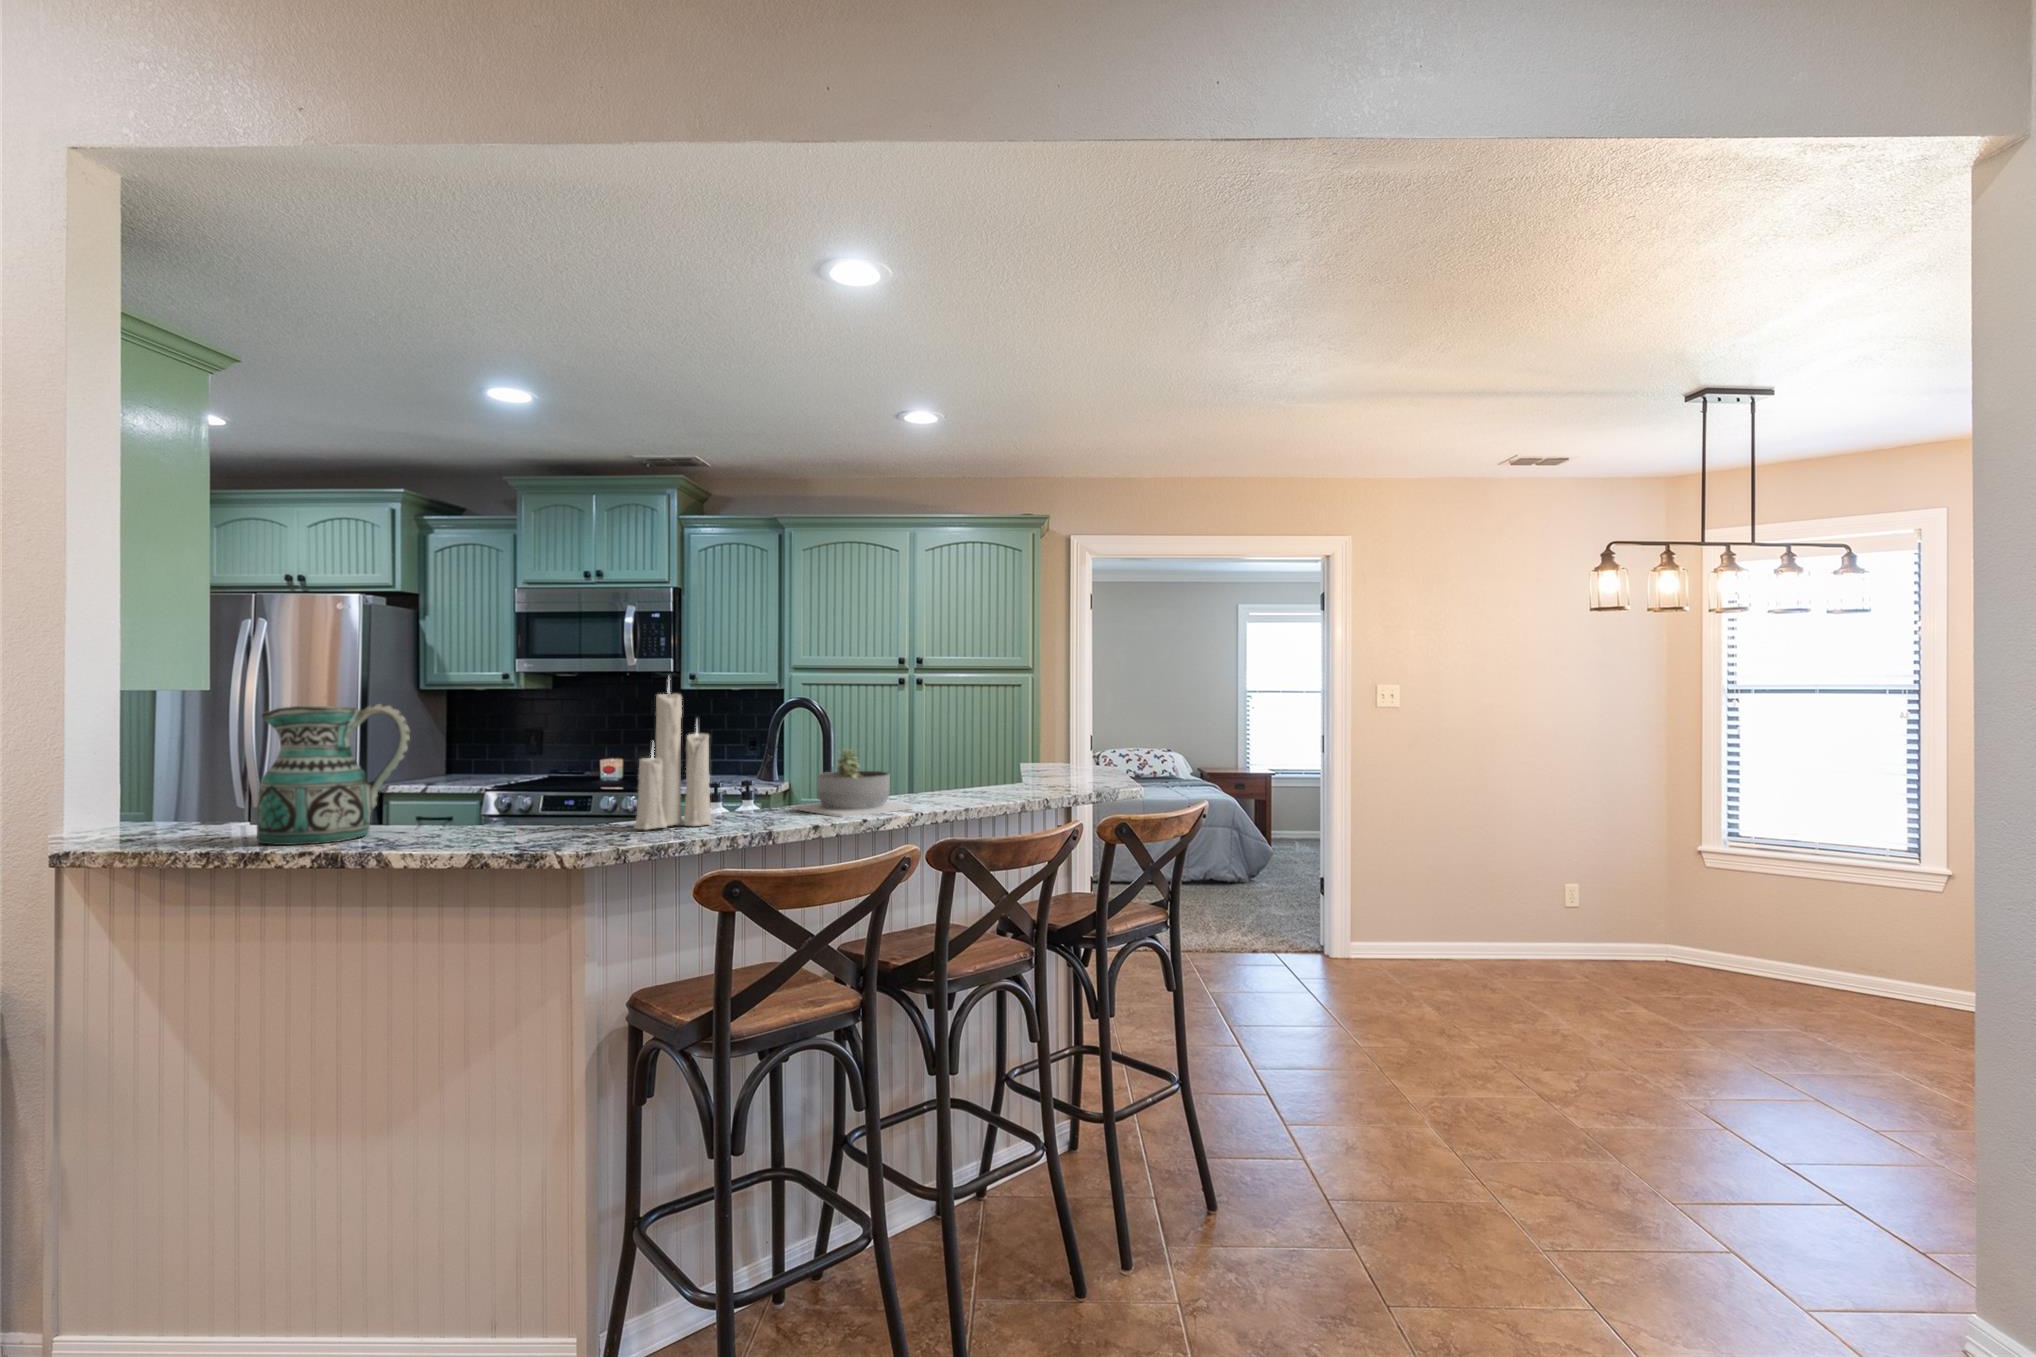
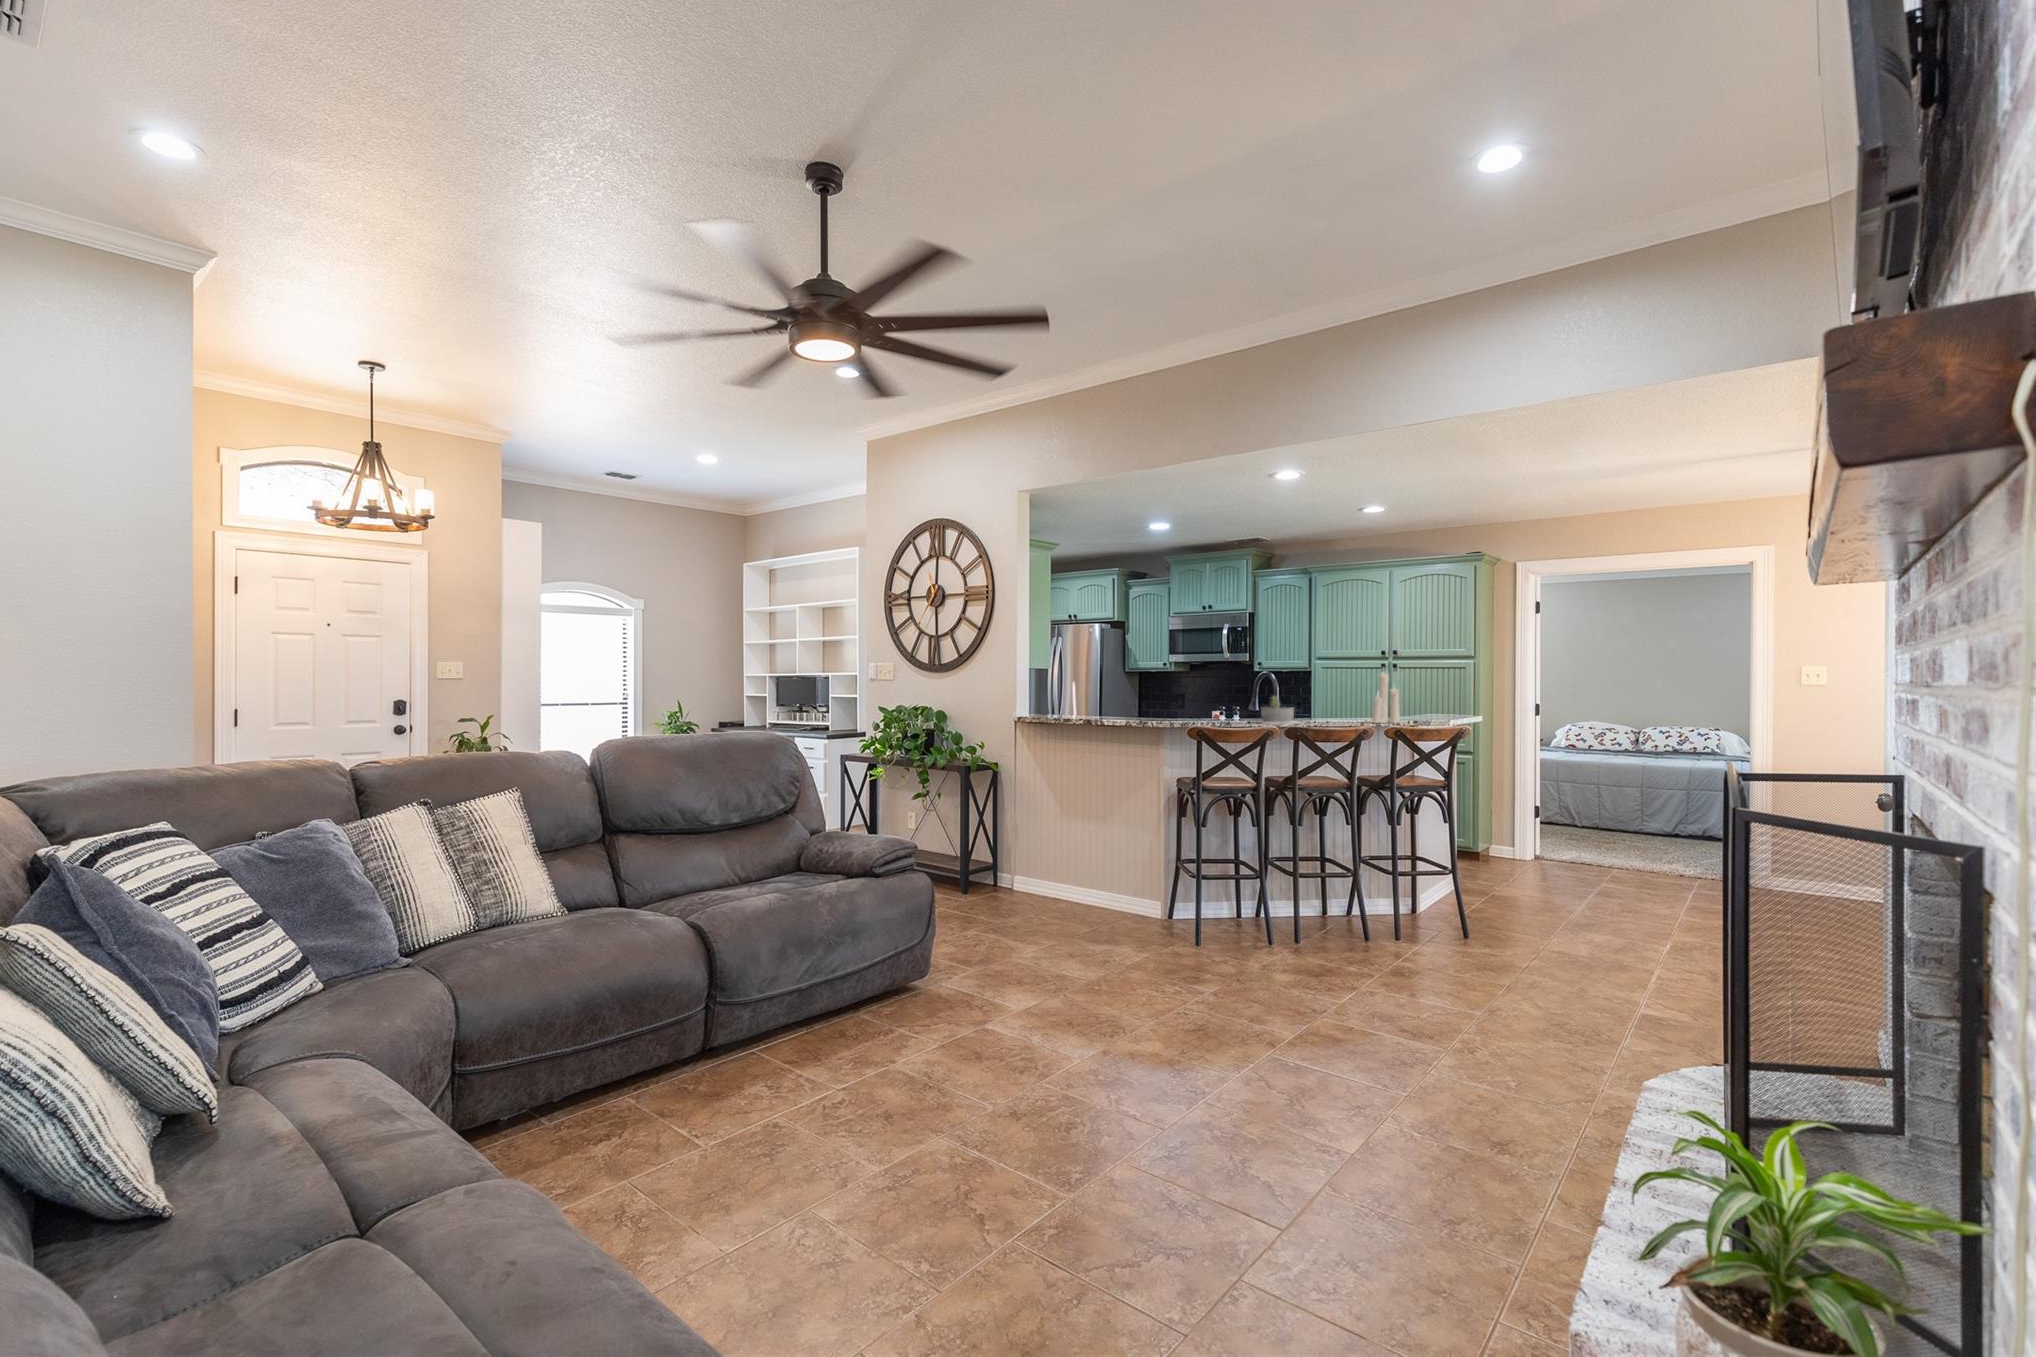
candle: present [634,682,711,830] -> present [1372,674,1400,723]
ceramic pitcher: present [257,704,410,845] -> none [1069,675,1111,721]

